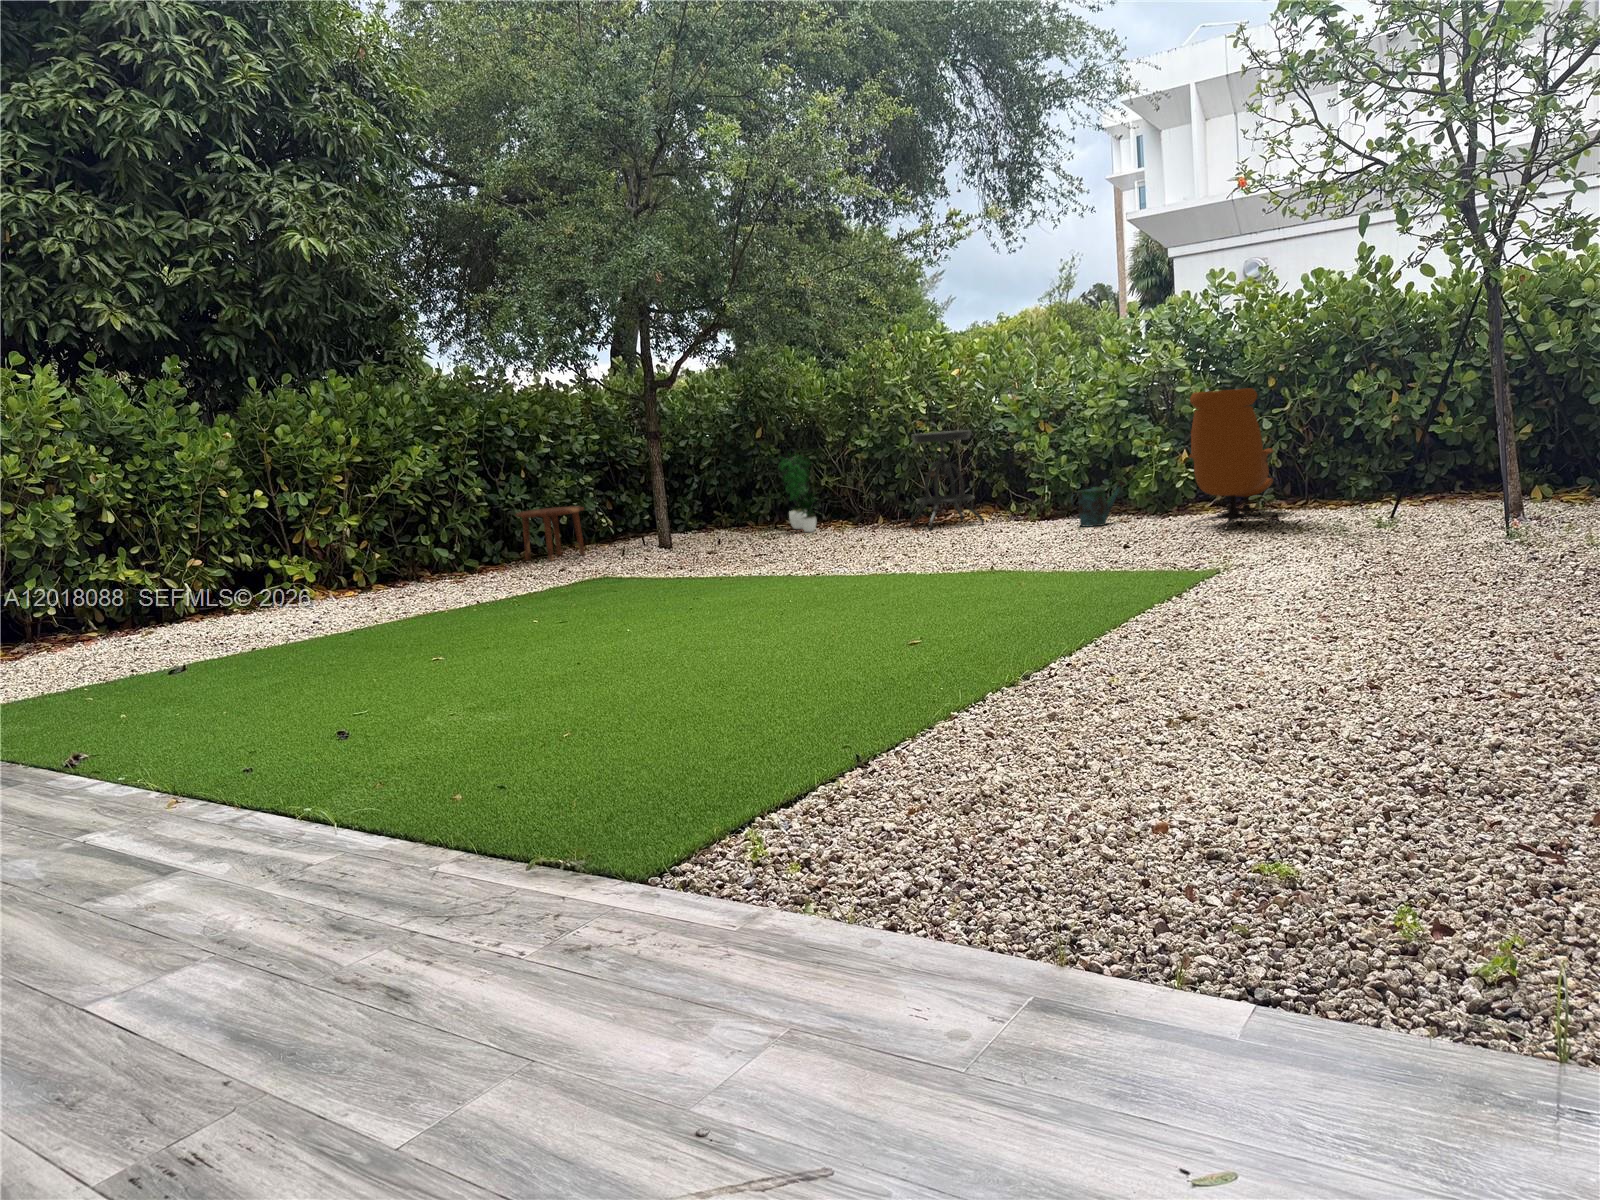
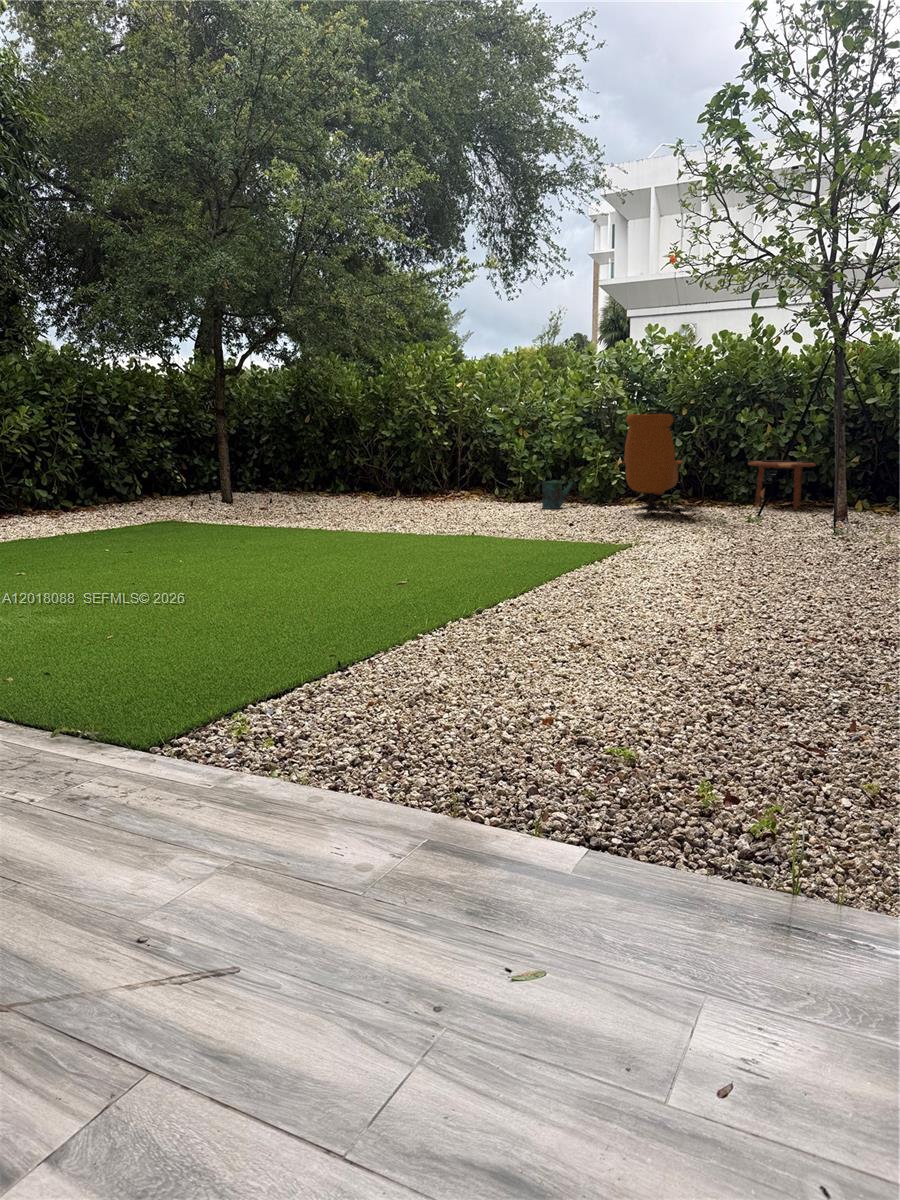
stool: present [910,430,984,530] -> none [418,430,473,504]
potted plant: present [780,455,817,532] -> none [319,434,352,499]
side table: present [516,506,585,561] -> present [748,461,816,510]

